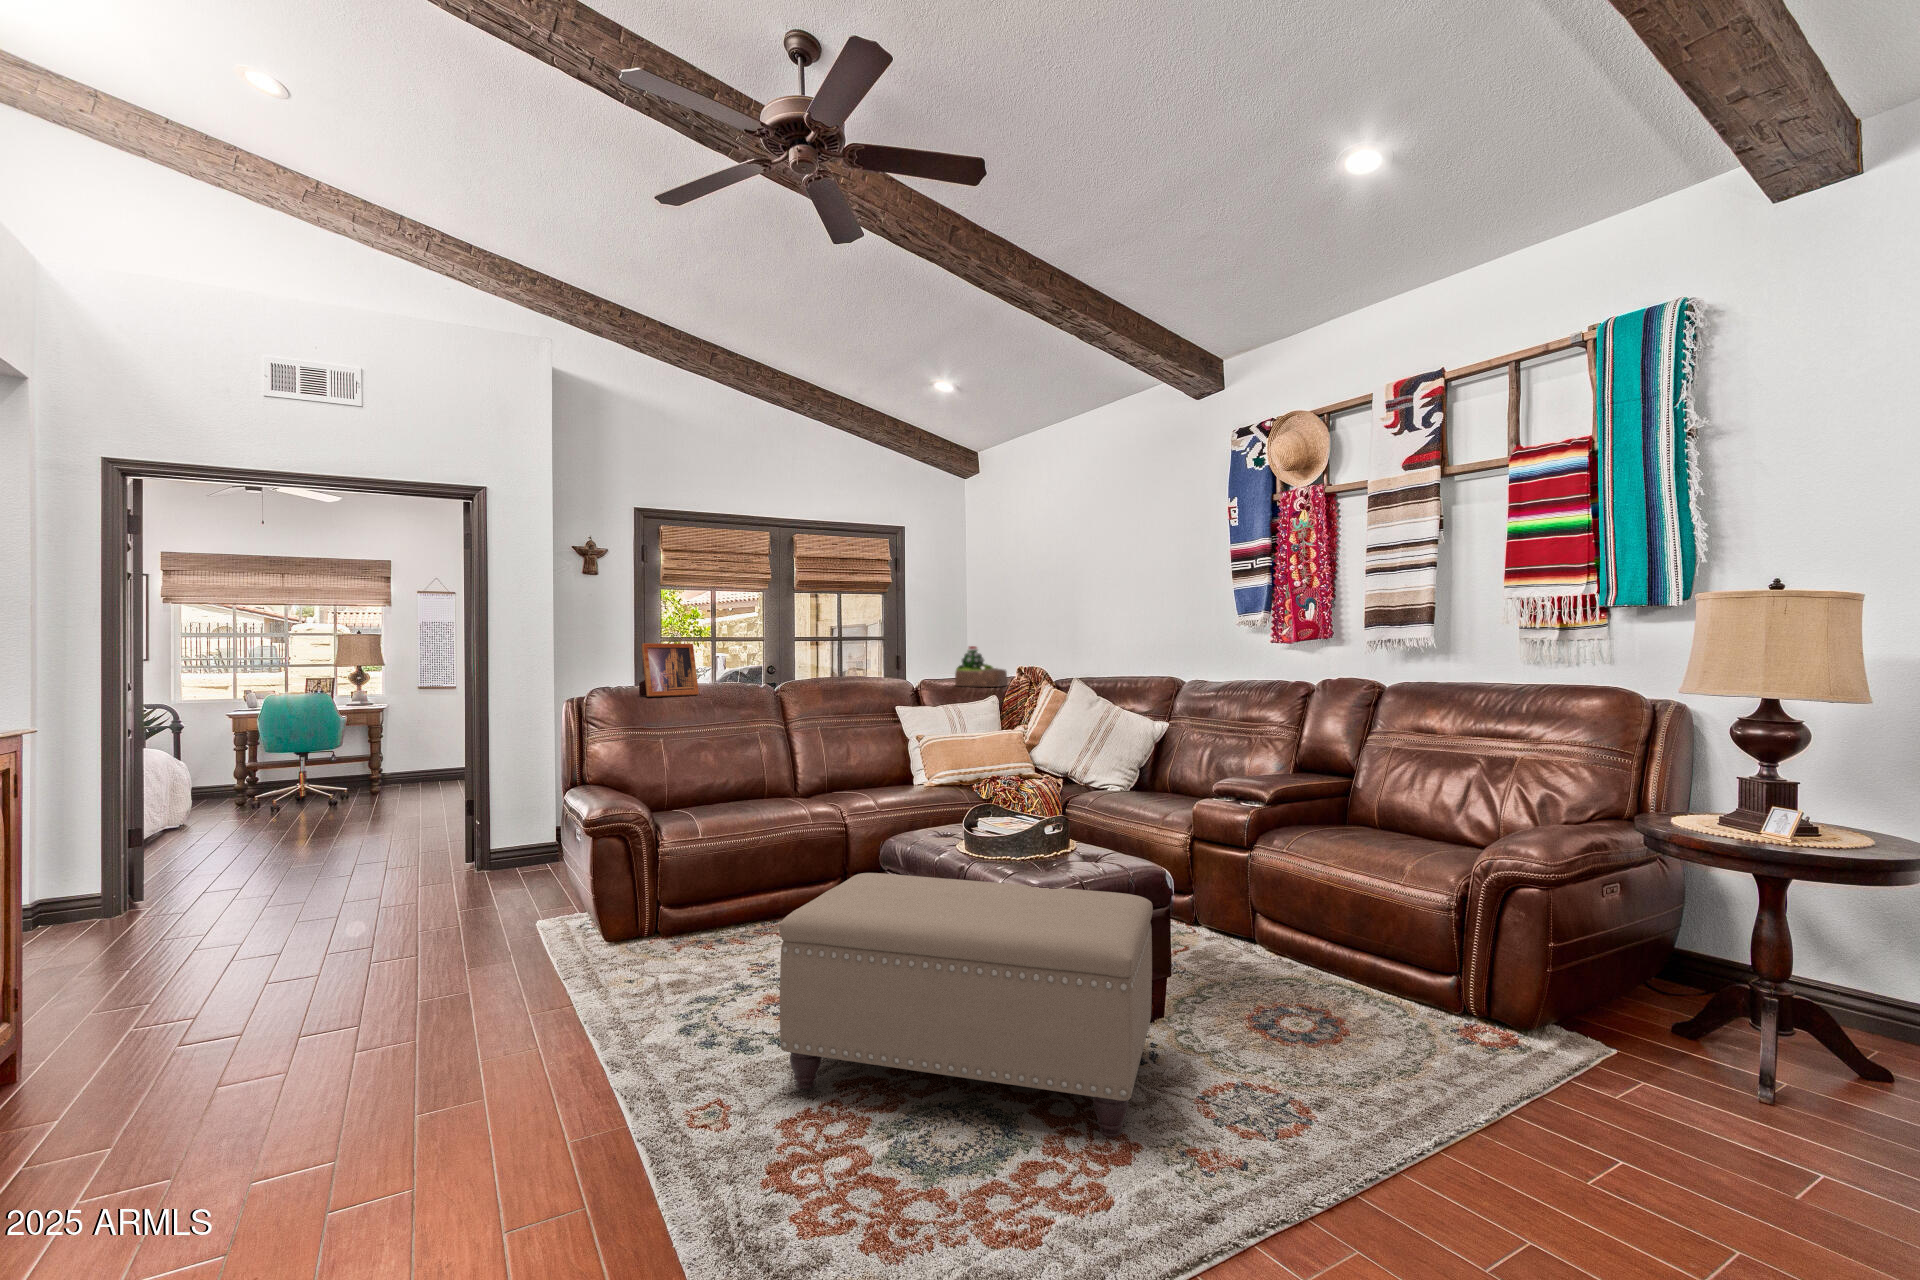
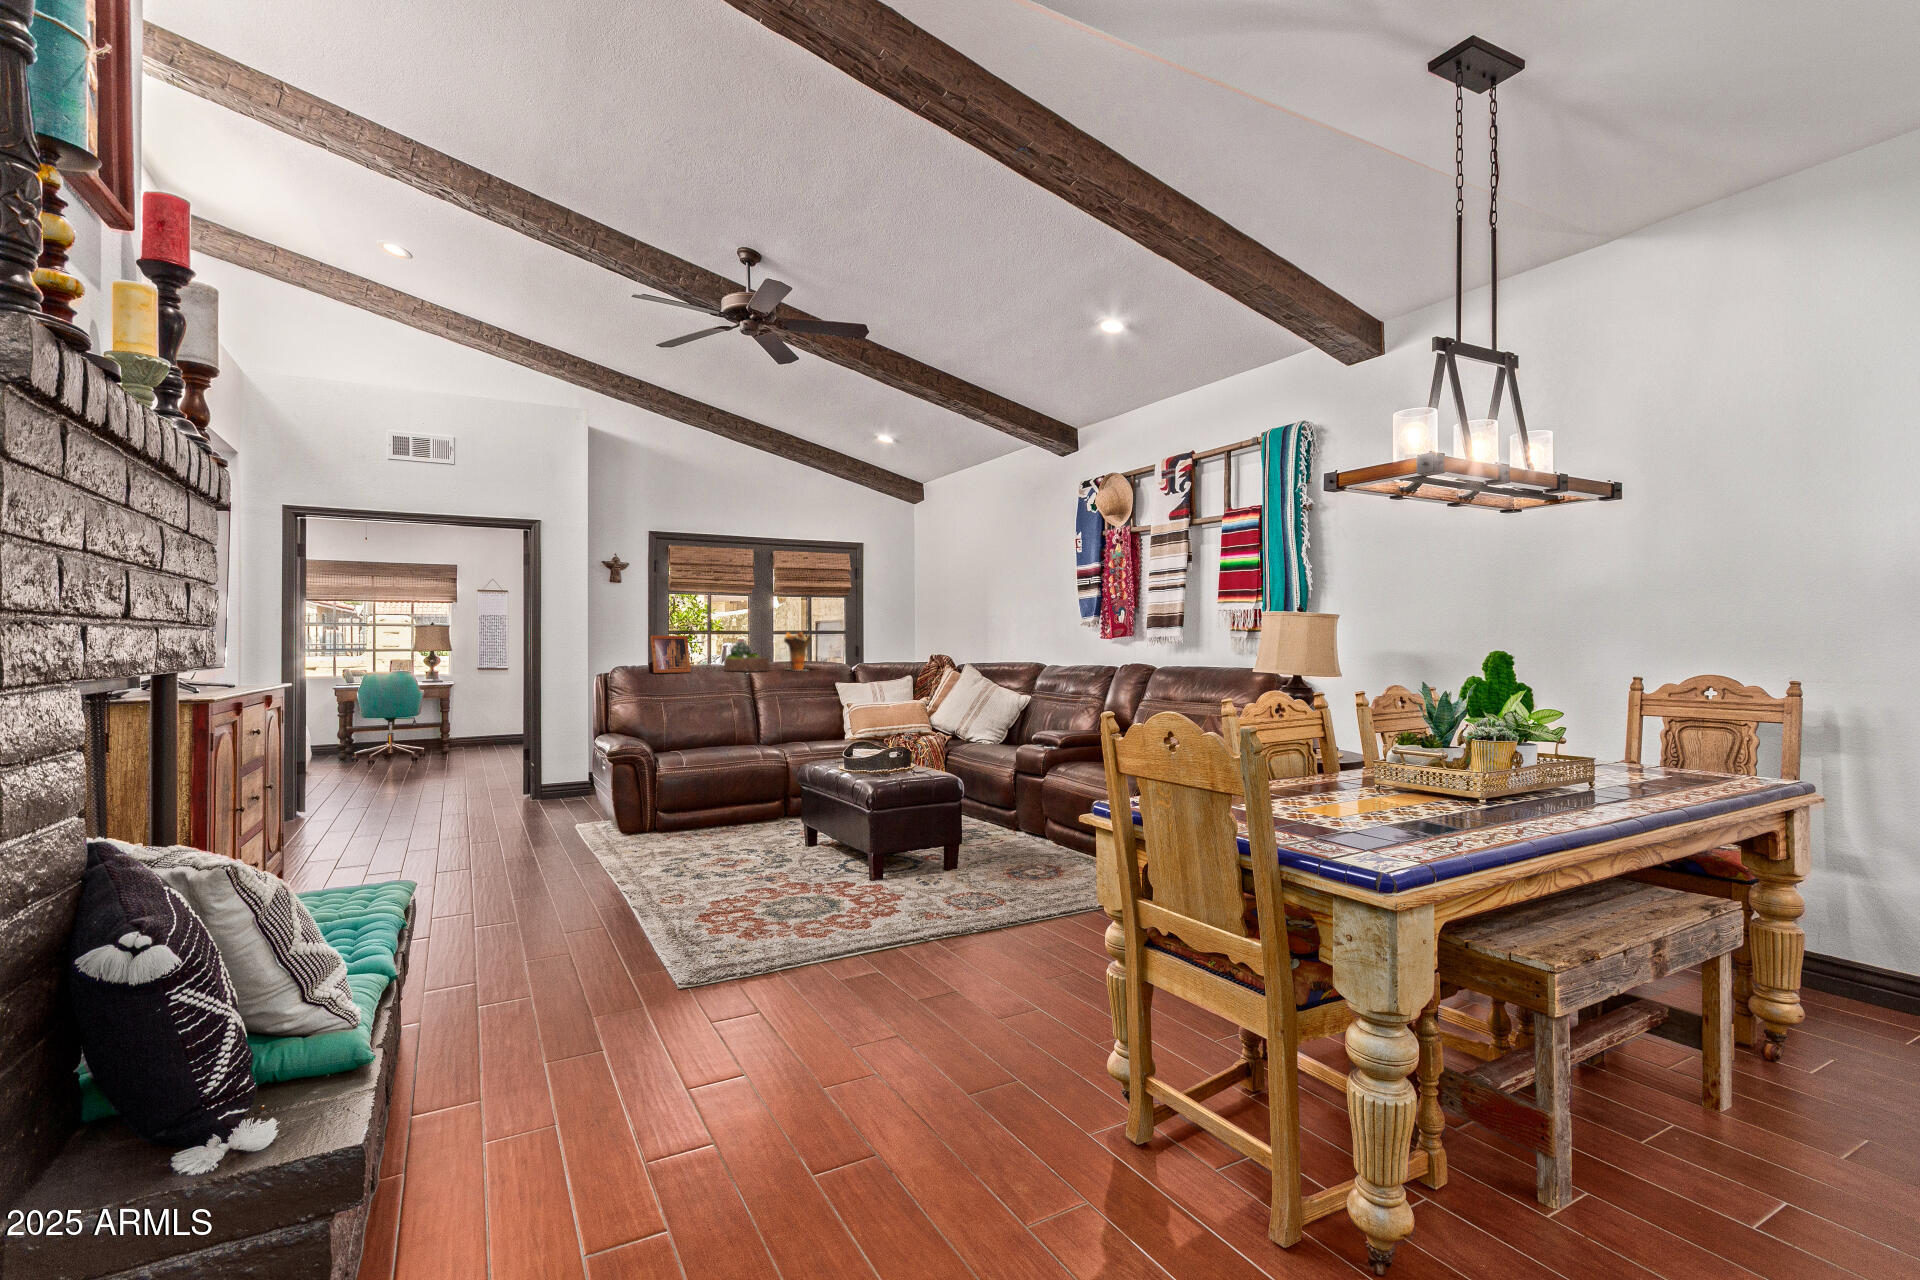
decorative vase: none [825,637,863,690] -> present [784,633,811,671]
succulent plant: present [955,646,1007,687] -> present [724,639,769,672]
ottoman: present [779,873,1153,1137] -> none [719,778,945,912]

